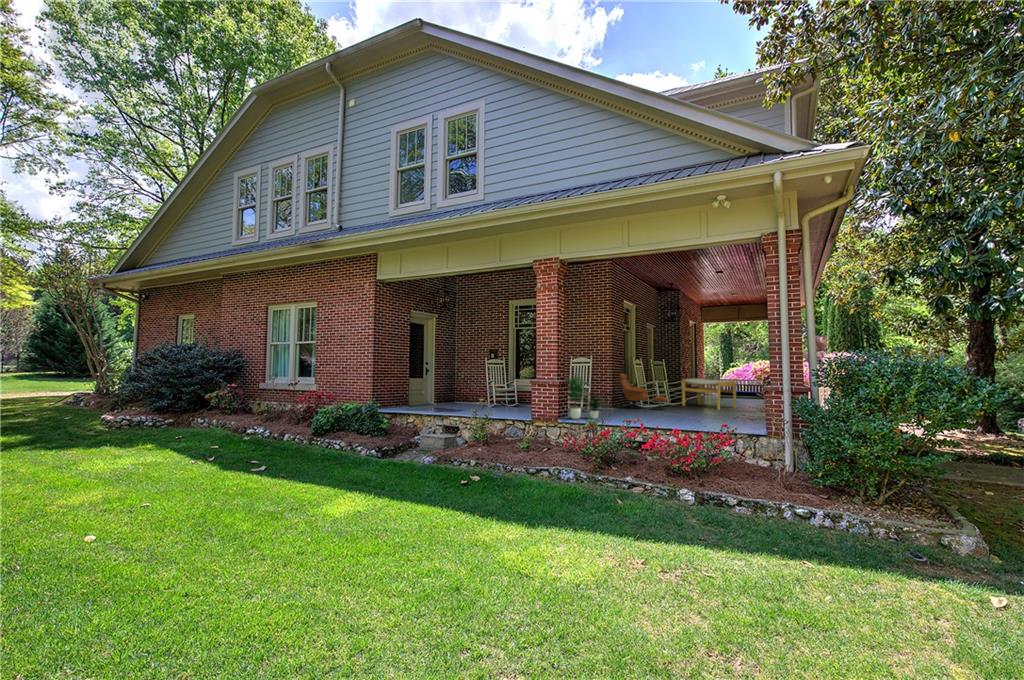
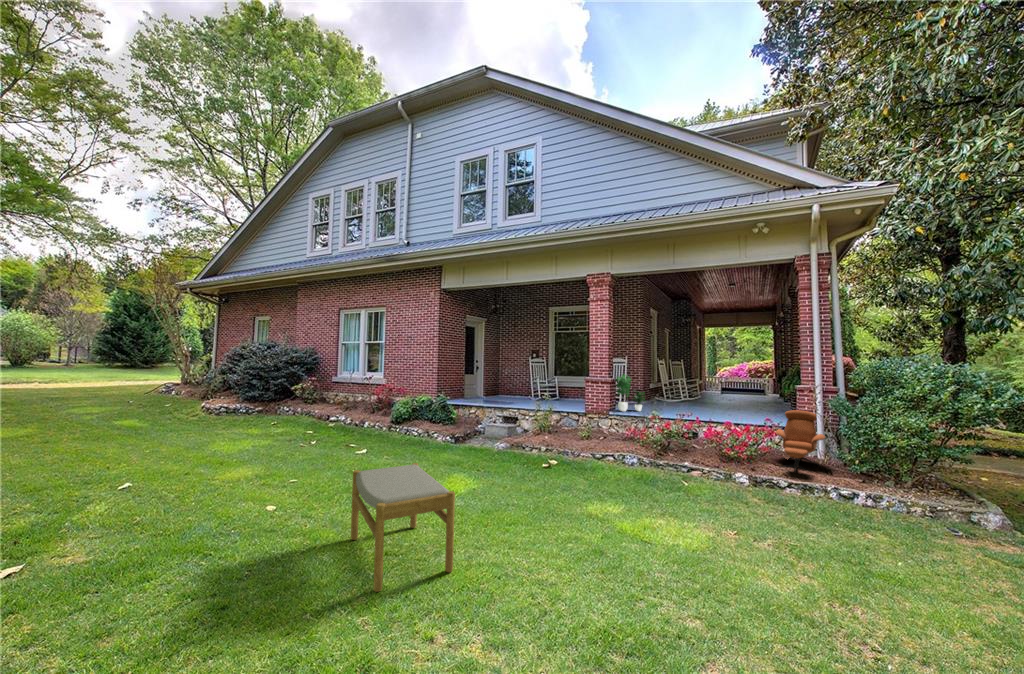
lounge chair: present [620,373,667,409] -> present [776,410,825,472]
footstool: present [682,378,736,410] -> present [351,463,455,592]

